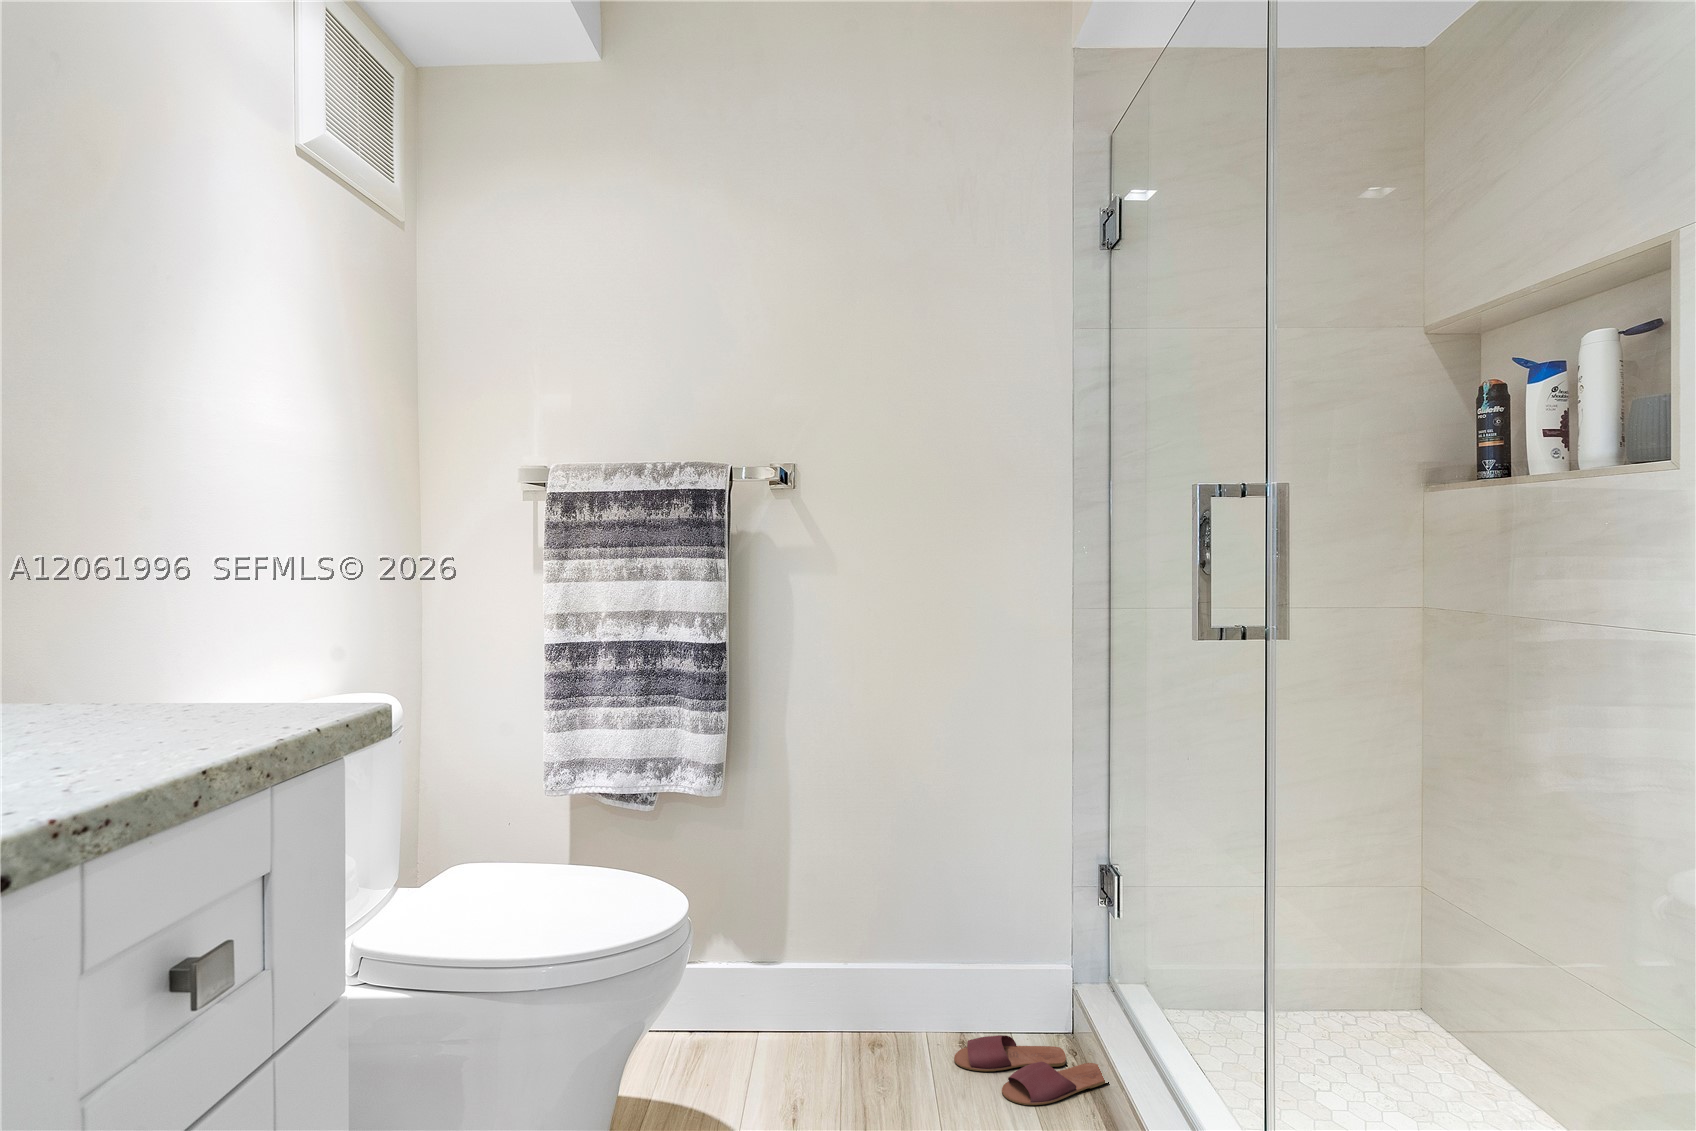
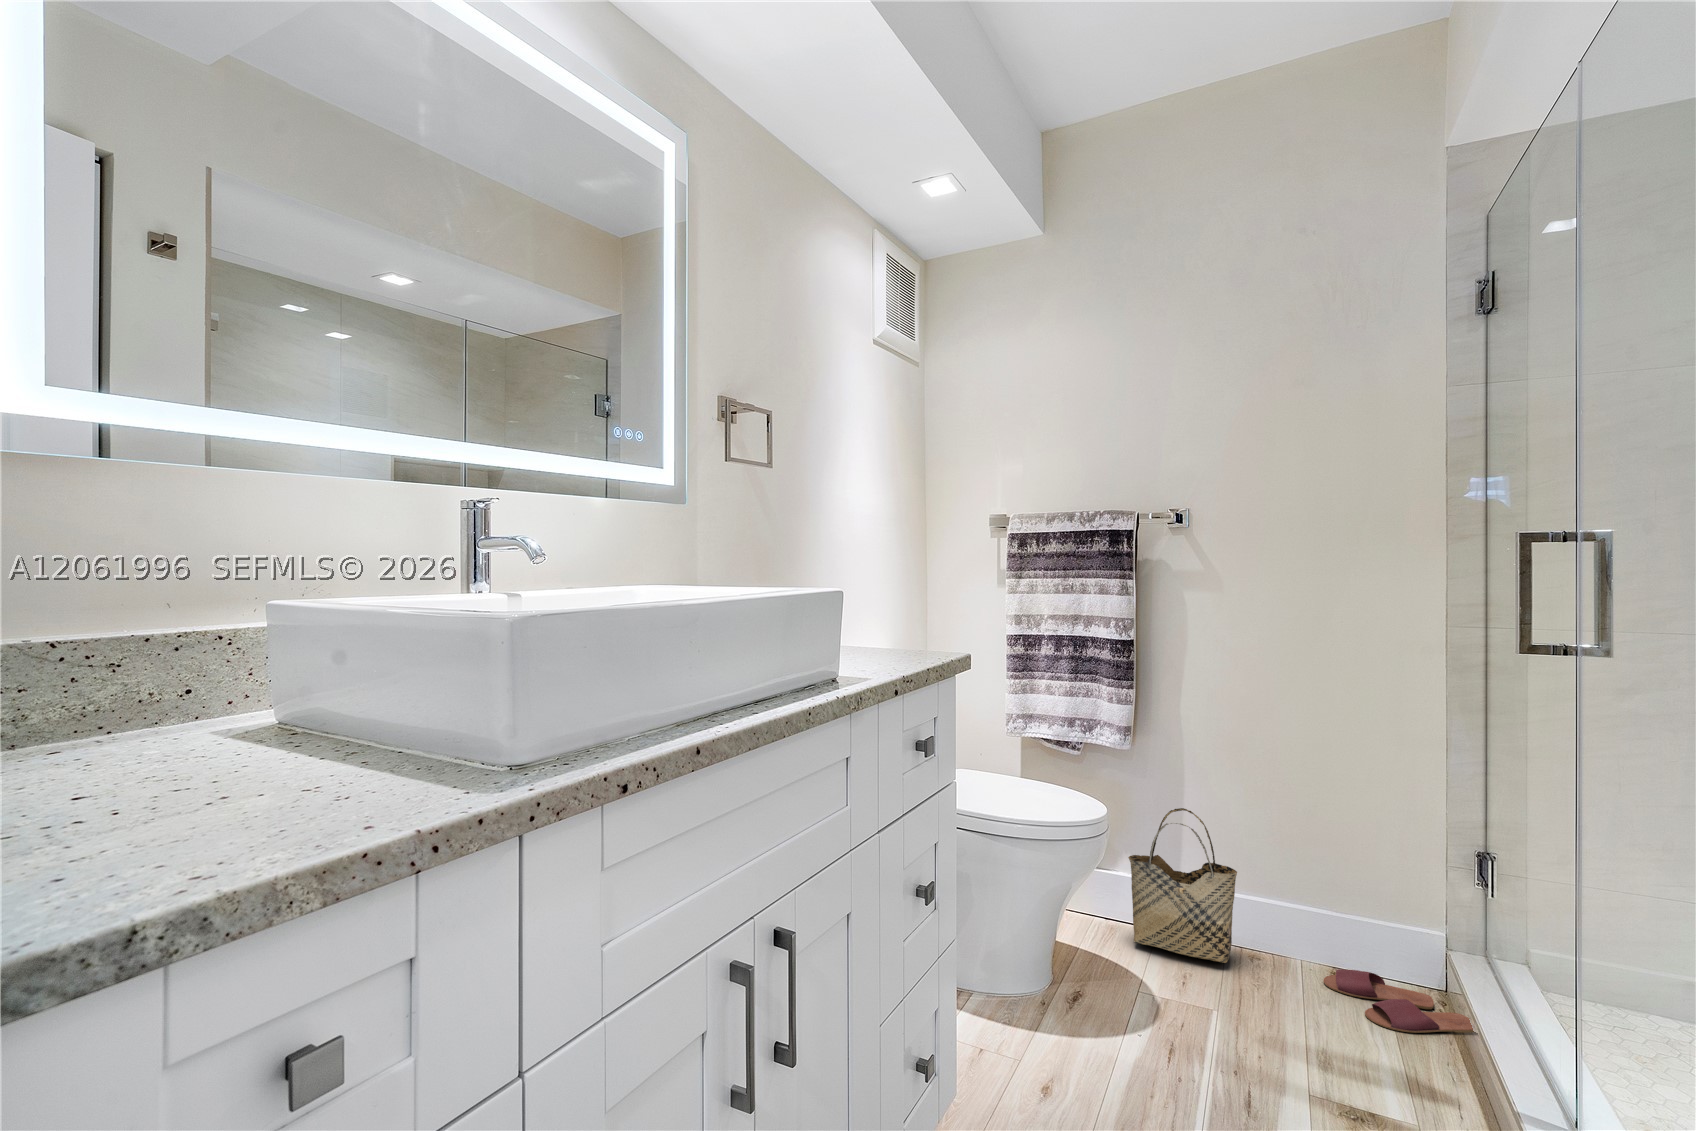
woven basket: none [720,867,856,1068] -> present [1128,808,1237,963]

